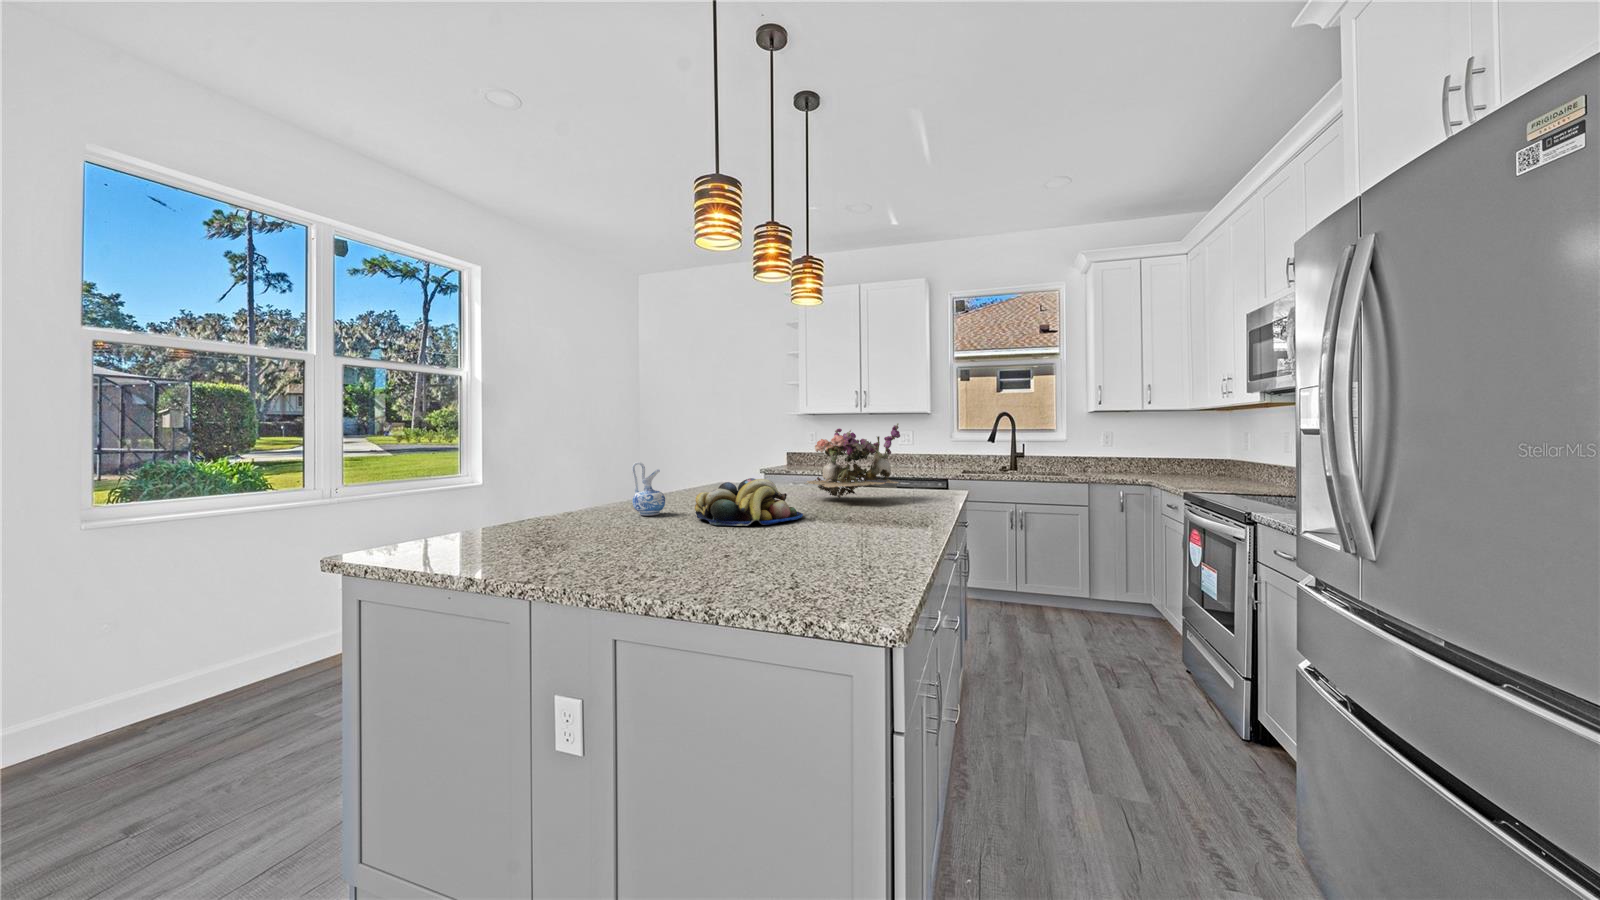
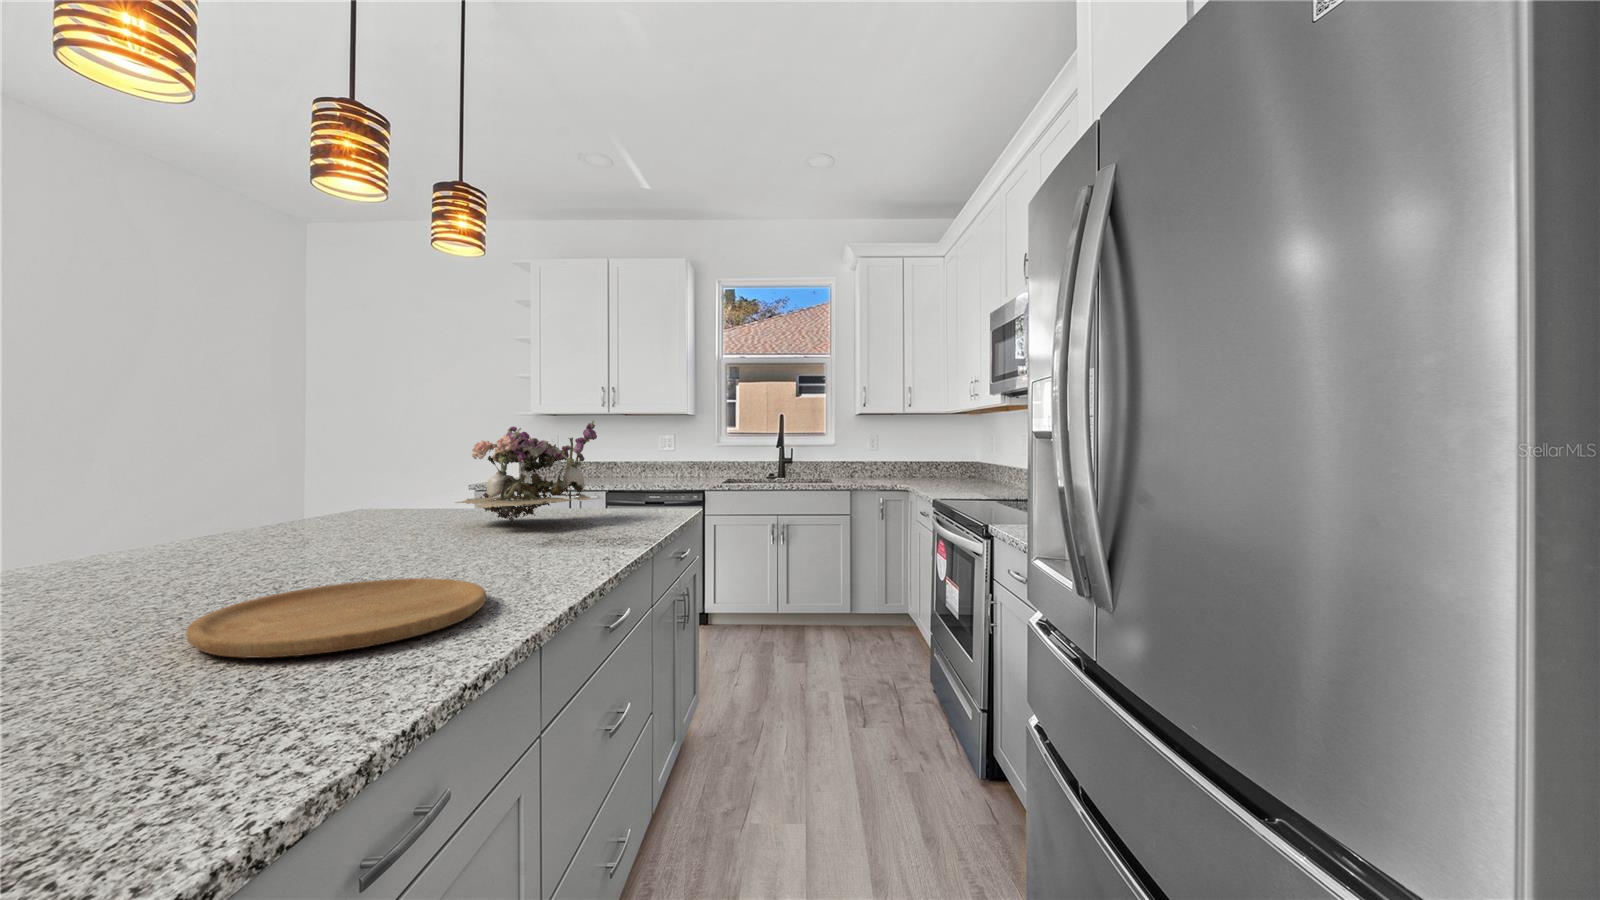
ceramic pitcher: present [632,462,665,516] -> none [91,475,167,565]
fruit bowl: present [695,478,803,526] -> none [205,499,414,580]
cutting board: none [751,528,895,562] -> present [186,578,486,658]

